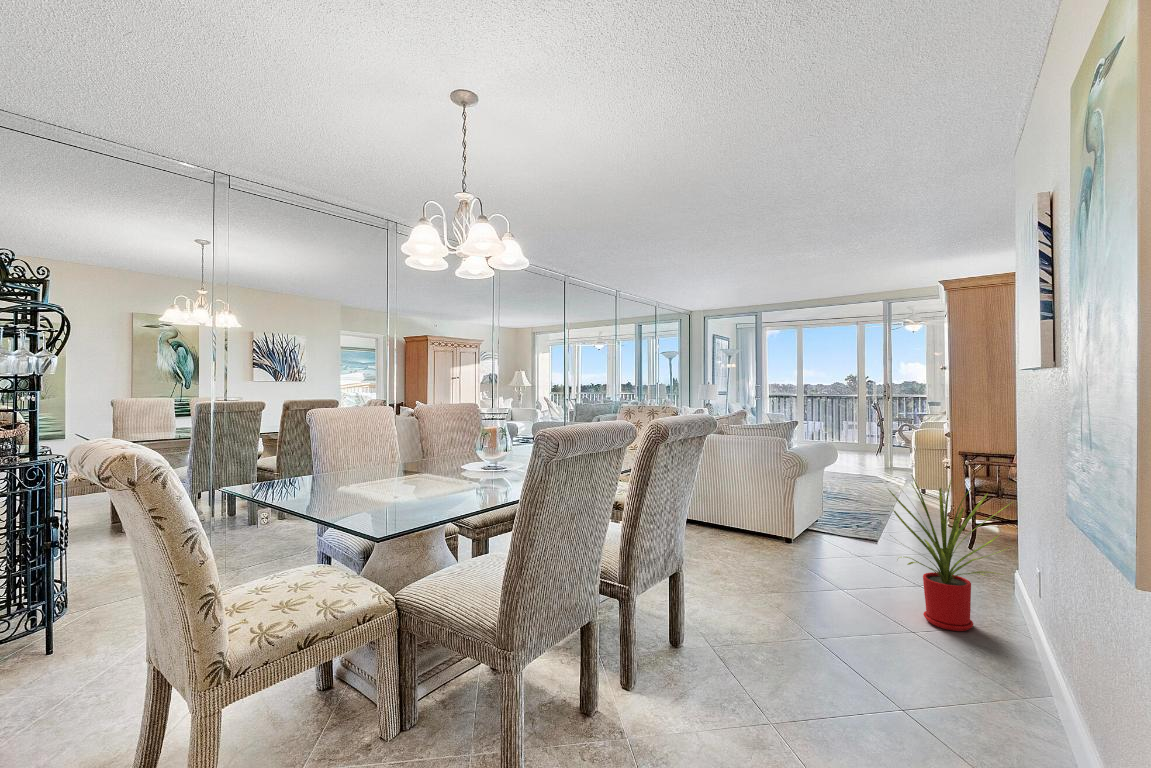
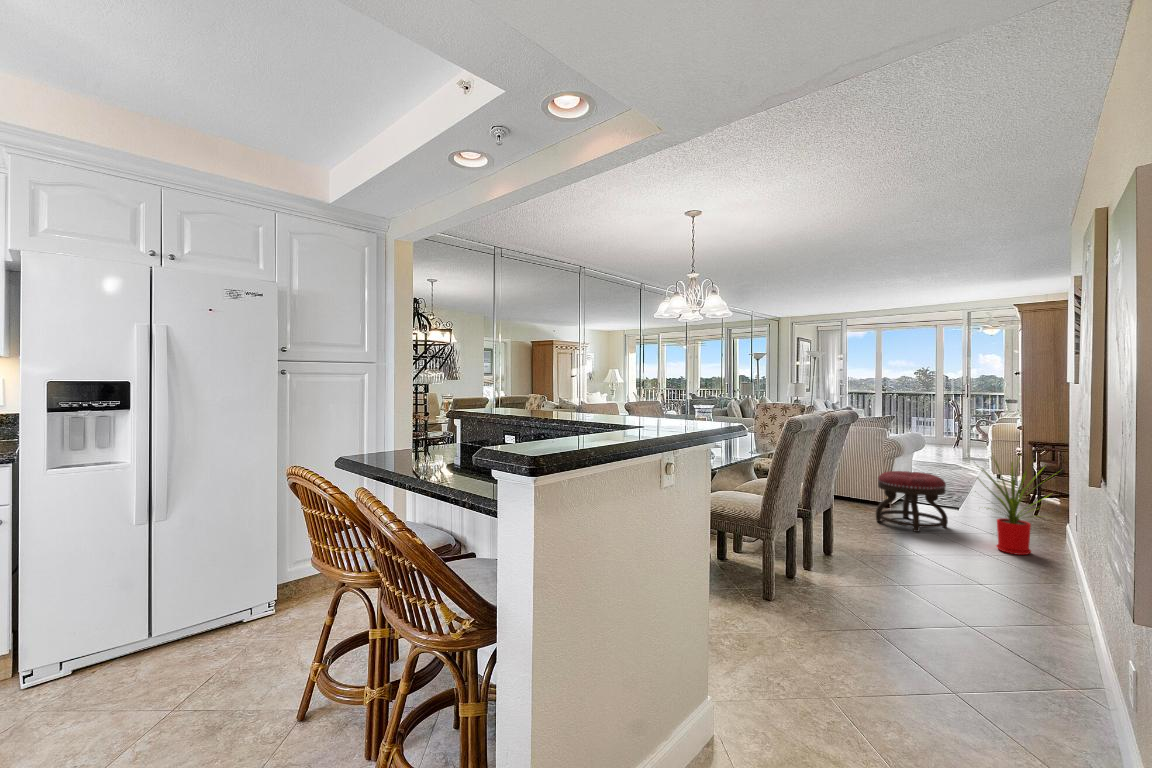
ottoman: none [768,499,860,588] -> present [876,471,948,532]

